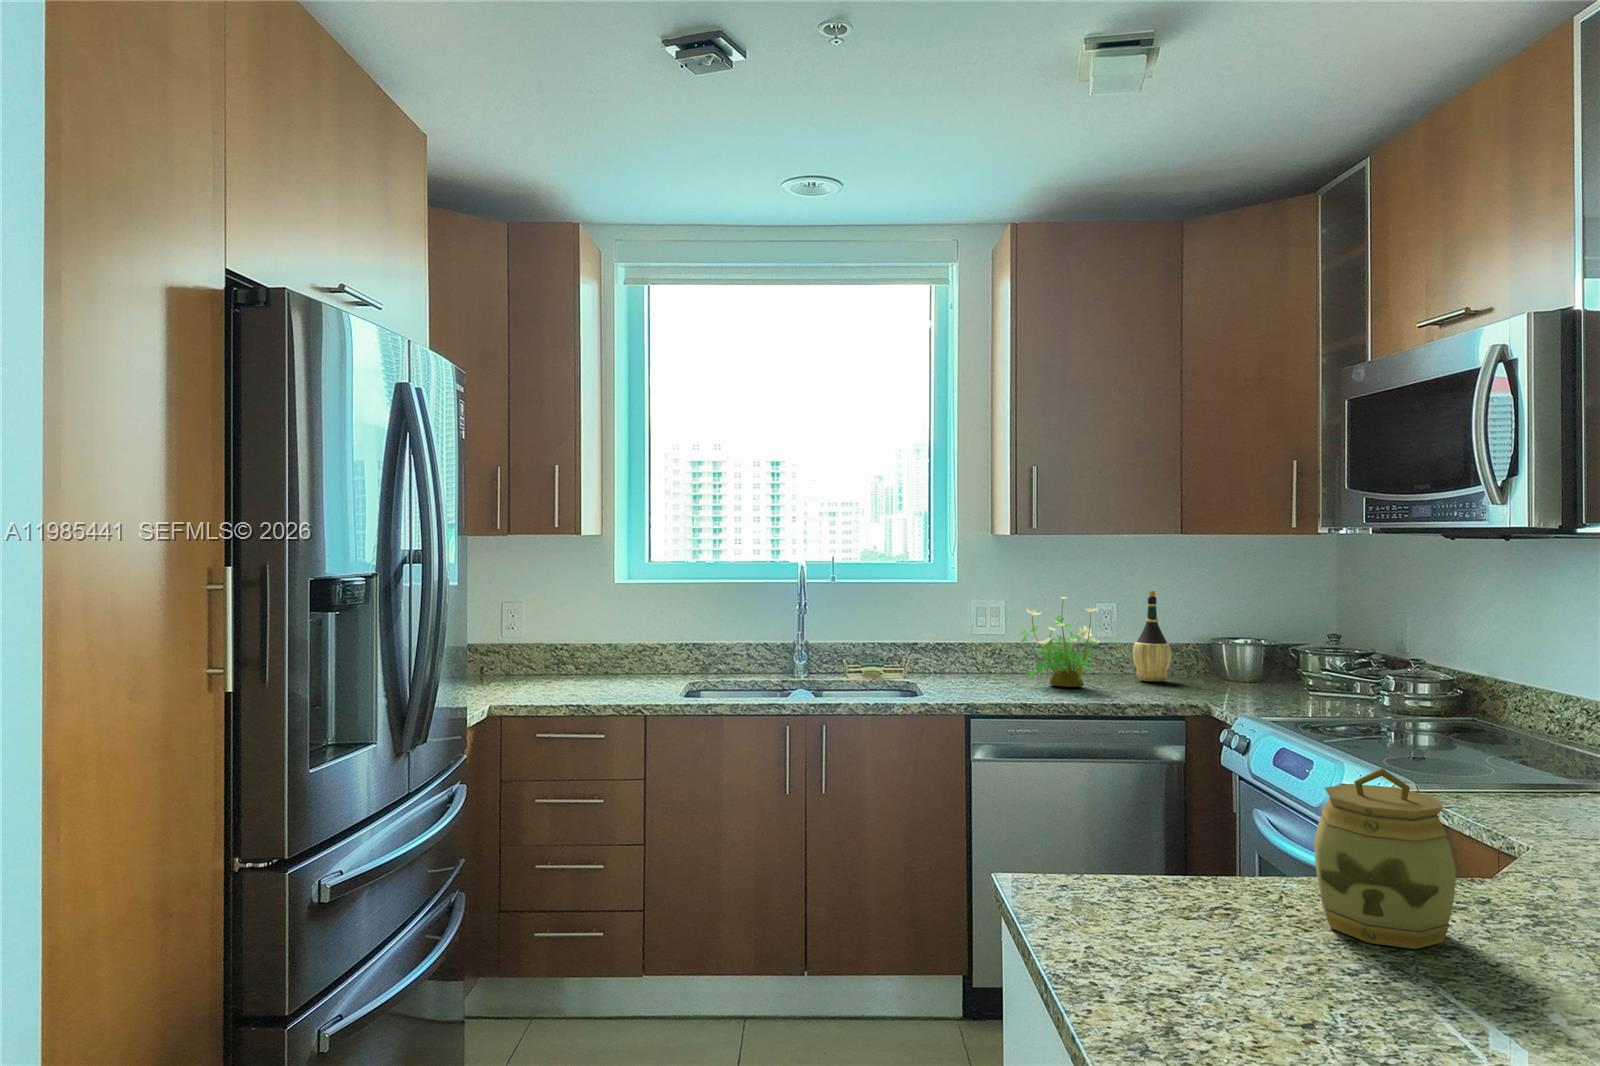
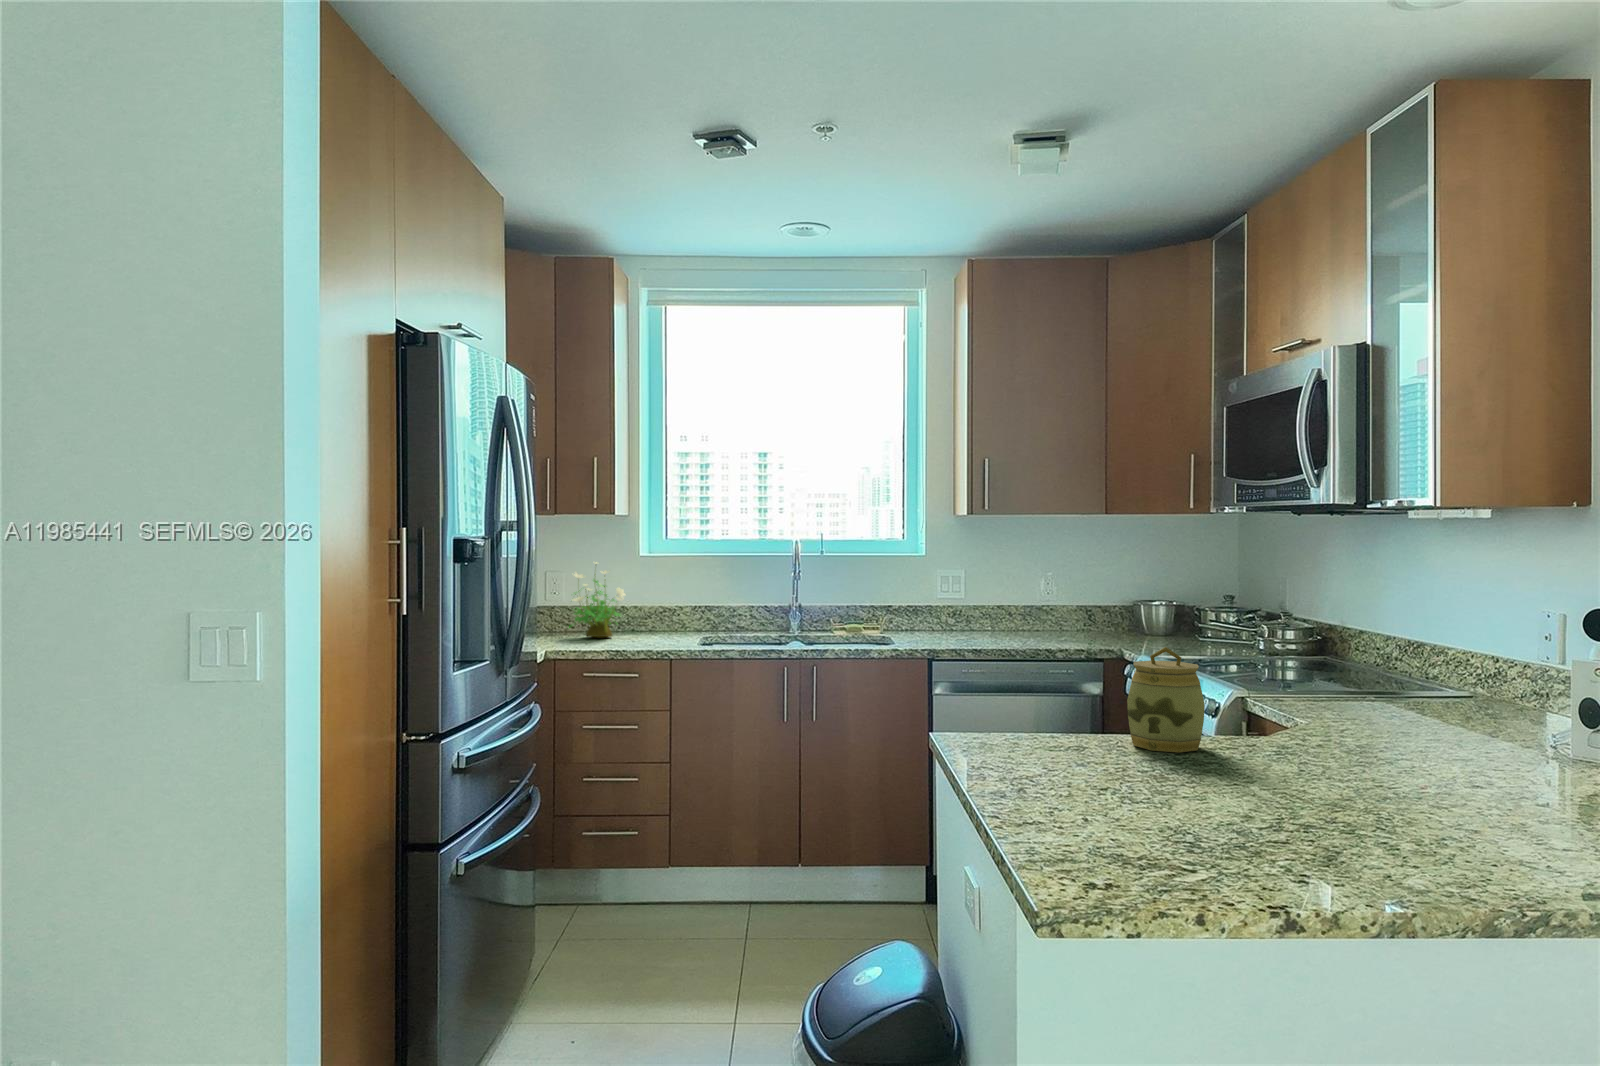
wine bottle: present [1133,591,1171,682] -> none [1070,562,1101,637]
potted plant: present [1019,596,1100,687] -> present [569,570,625,637]

